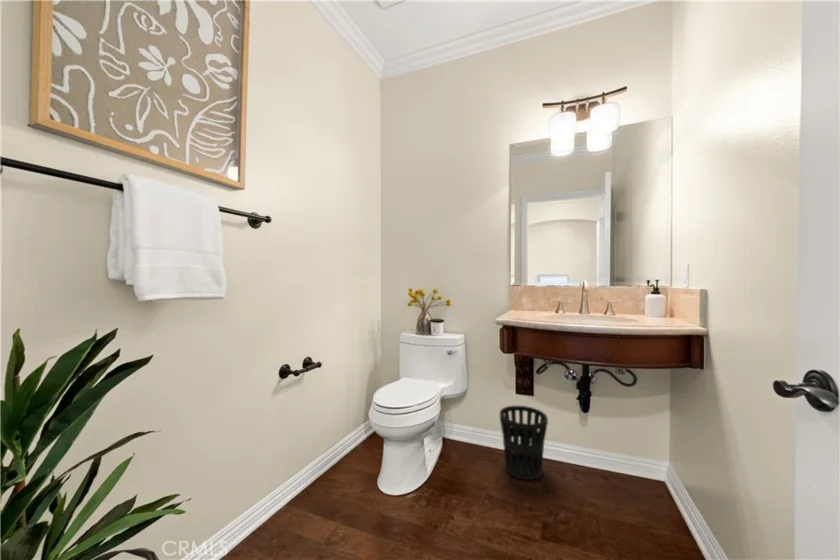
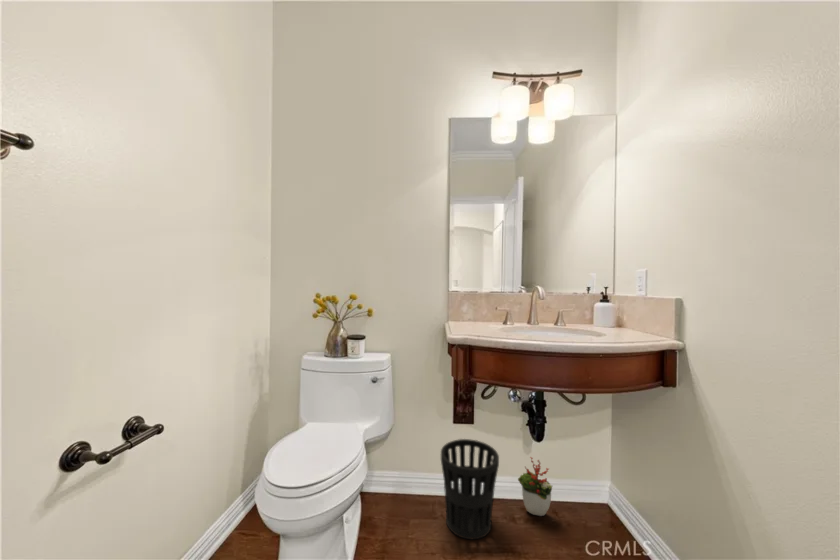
decorative plant: none [569,427,601,477] -> present [518,458,552,516]

